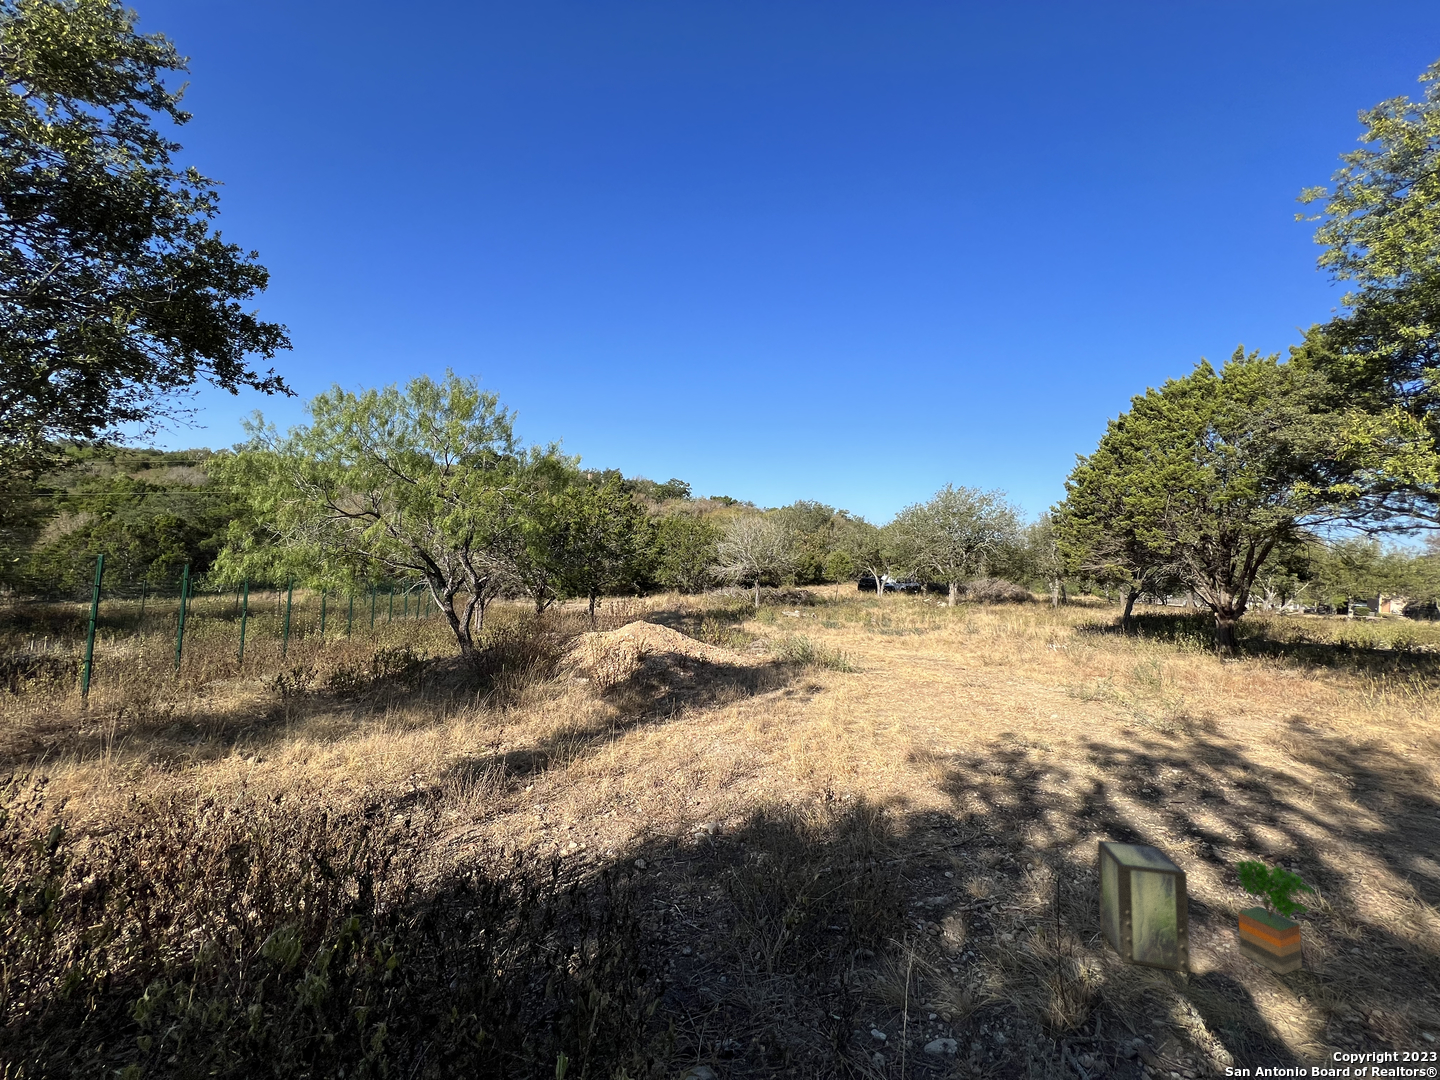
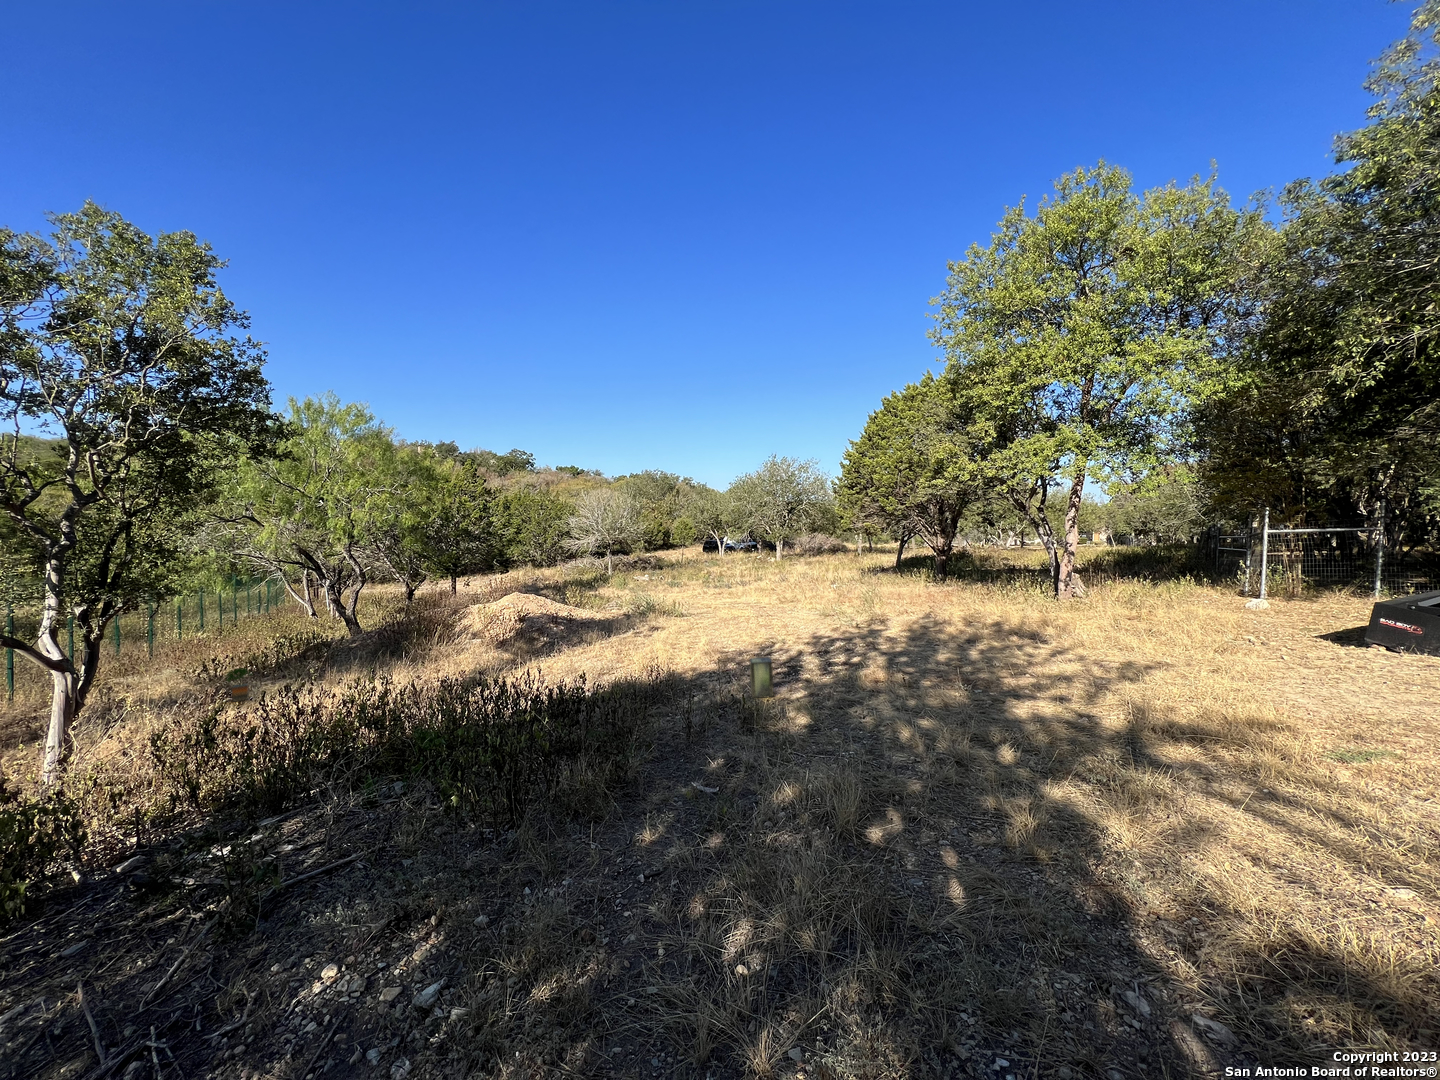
potted tree: present [1235,860,1313,975] -> present [226,668,252,702]

